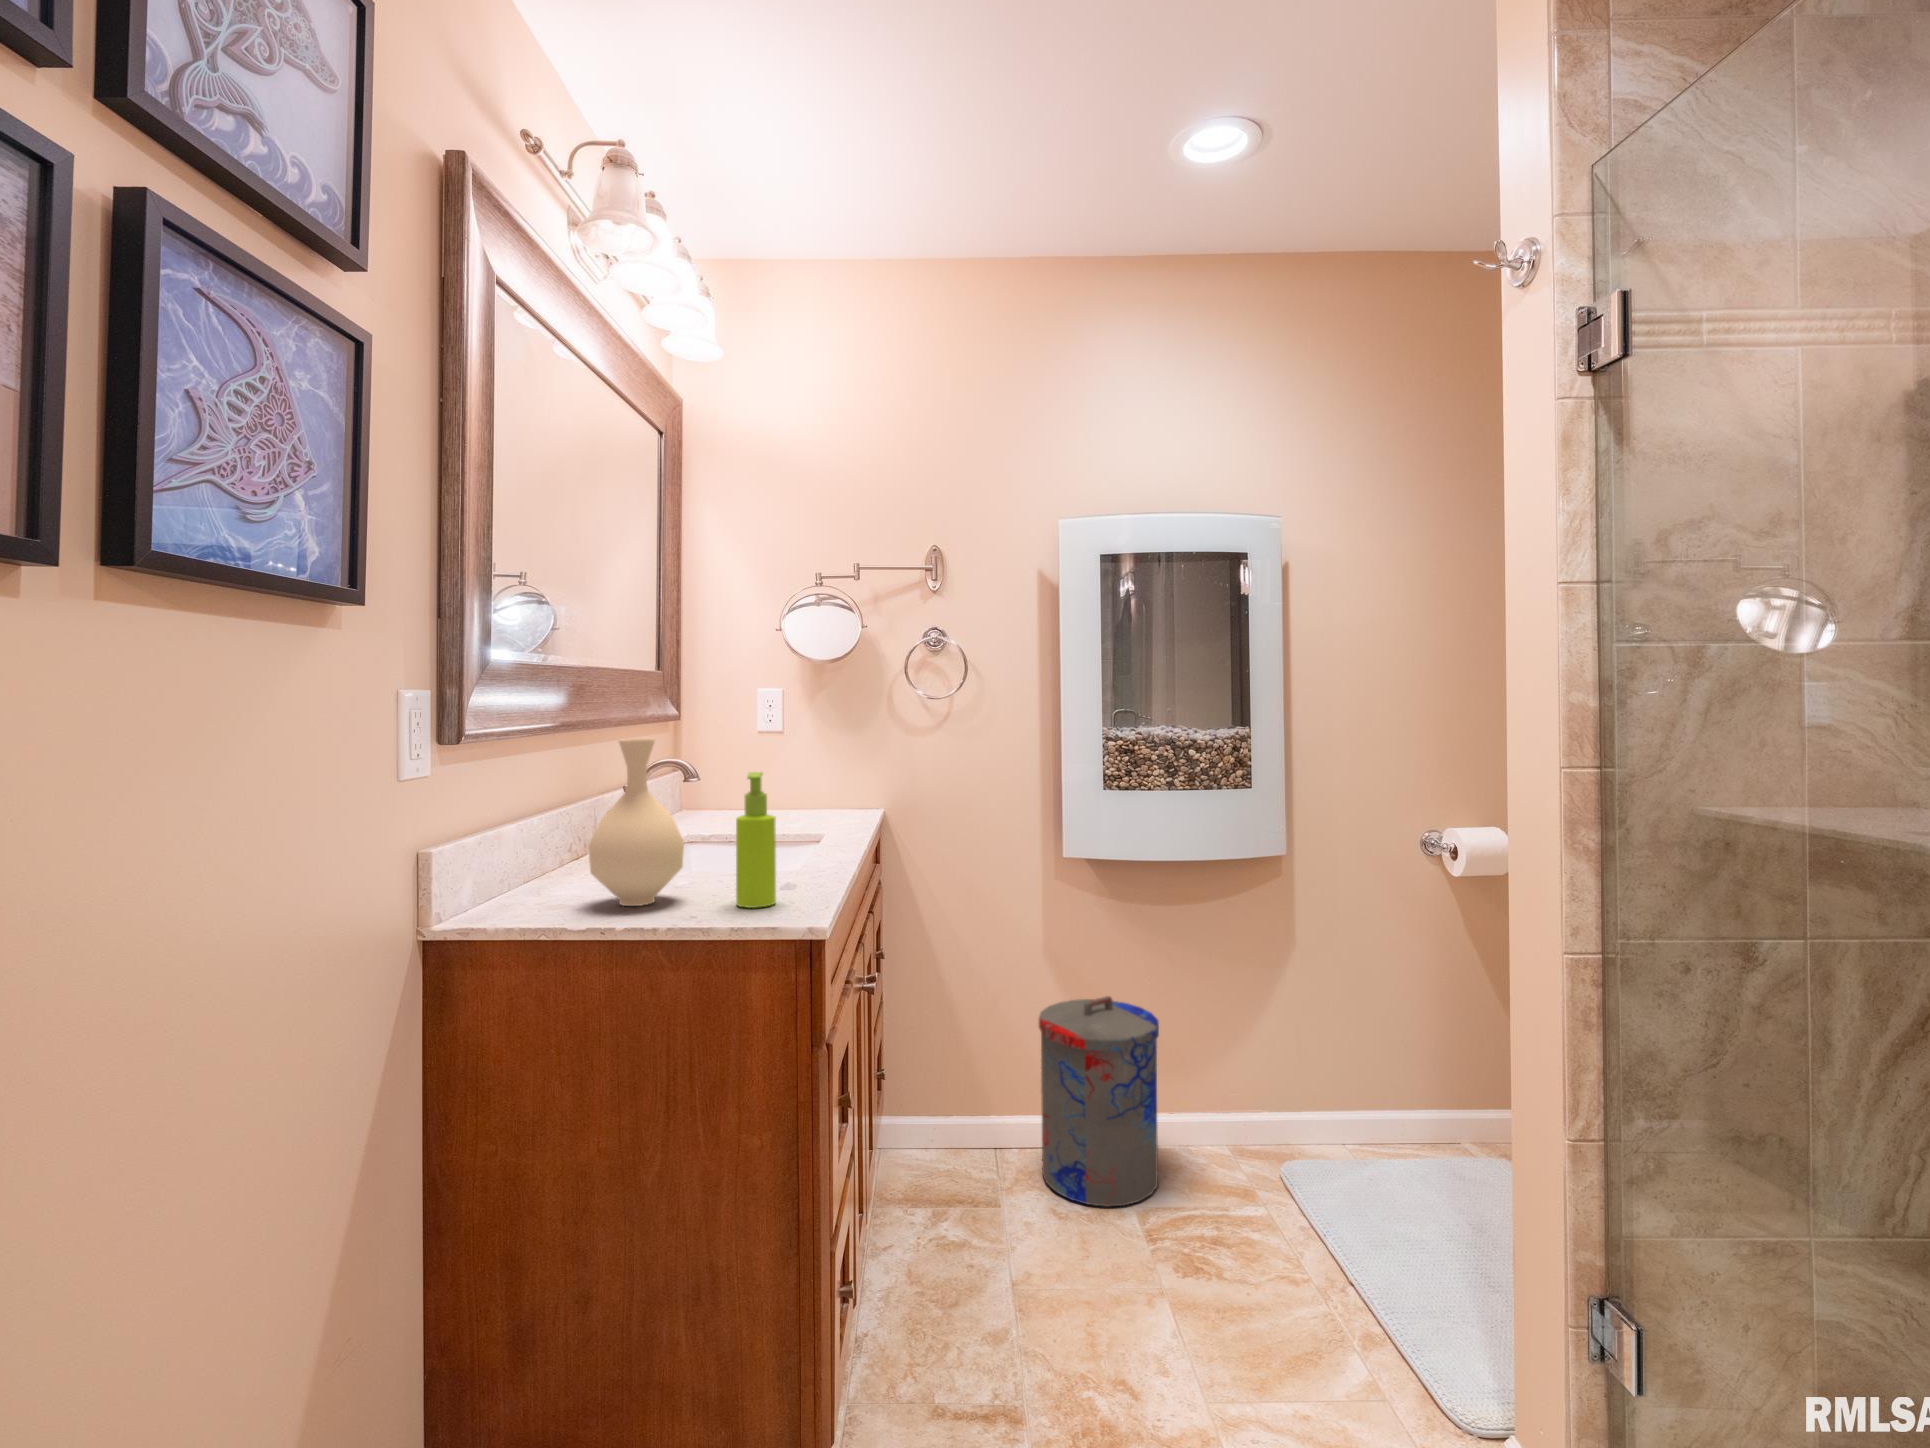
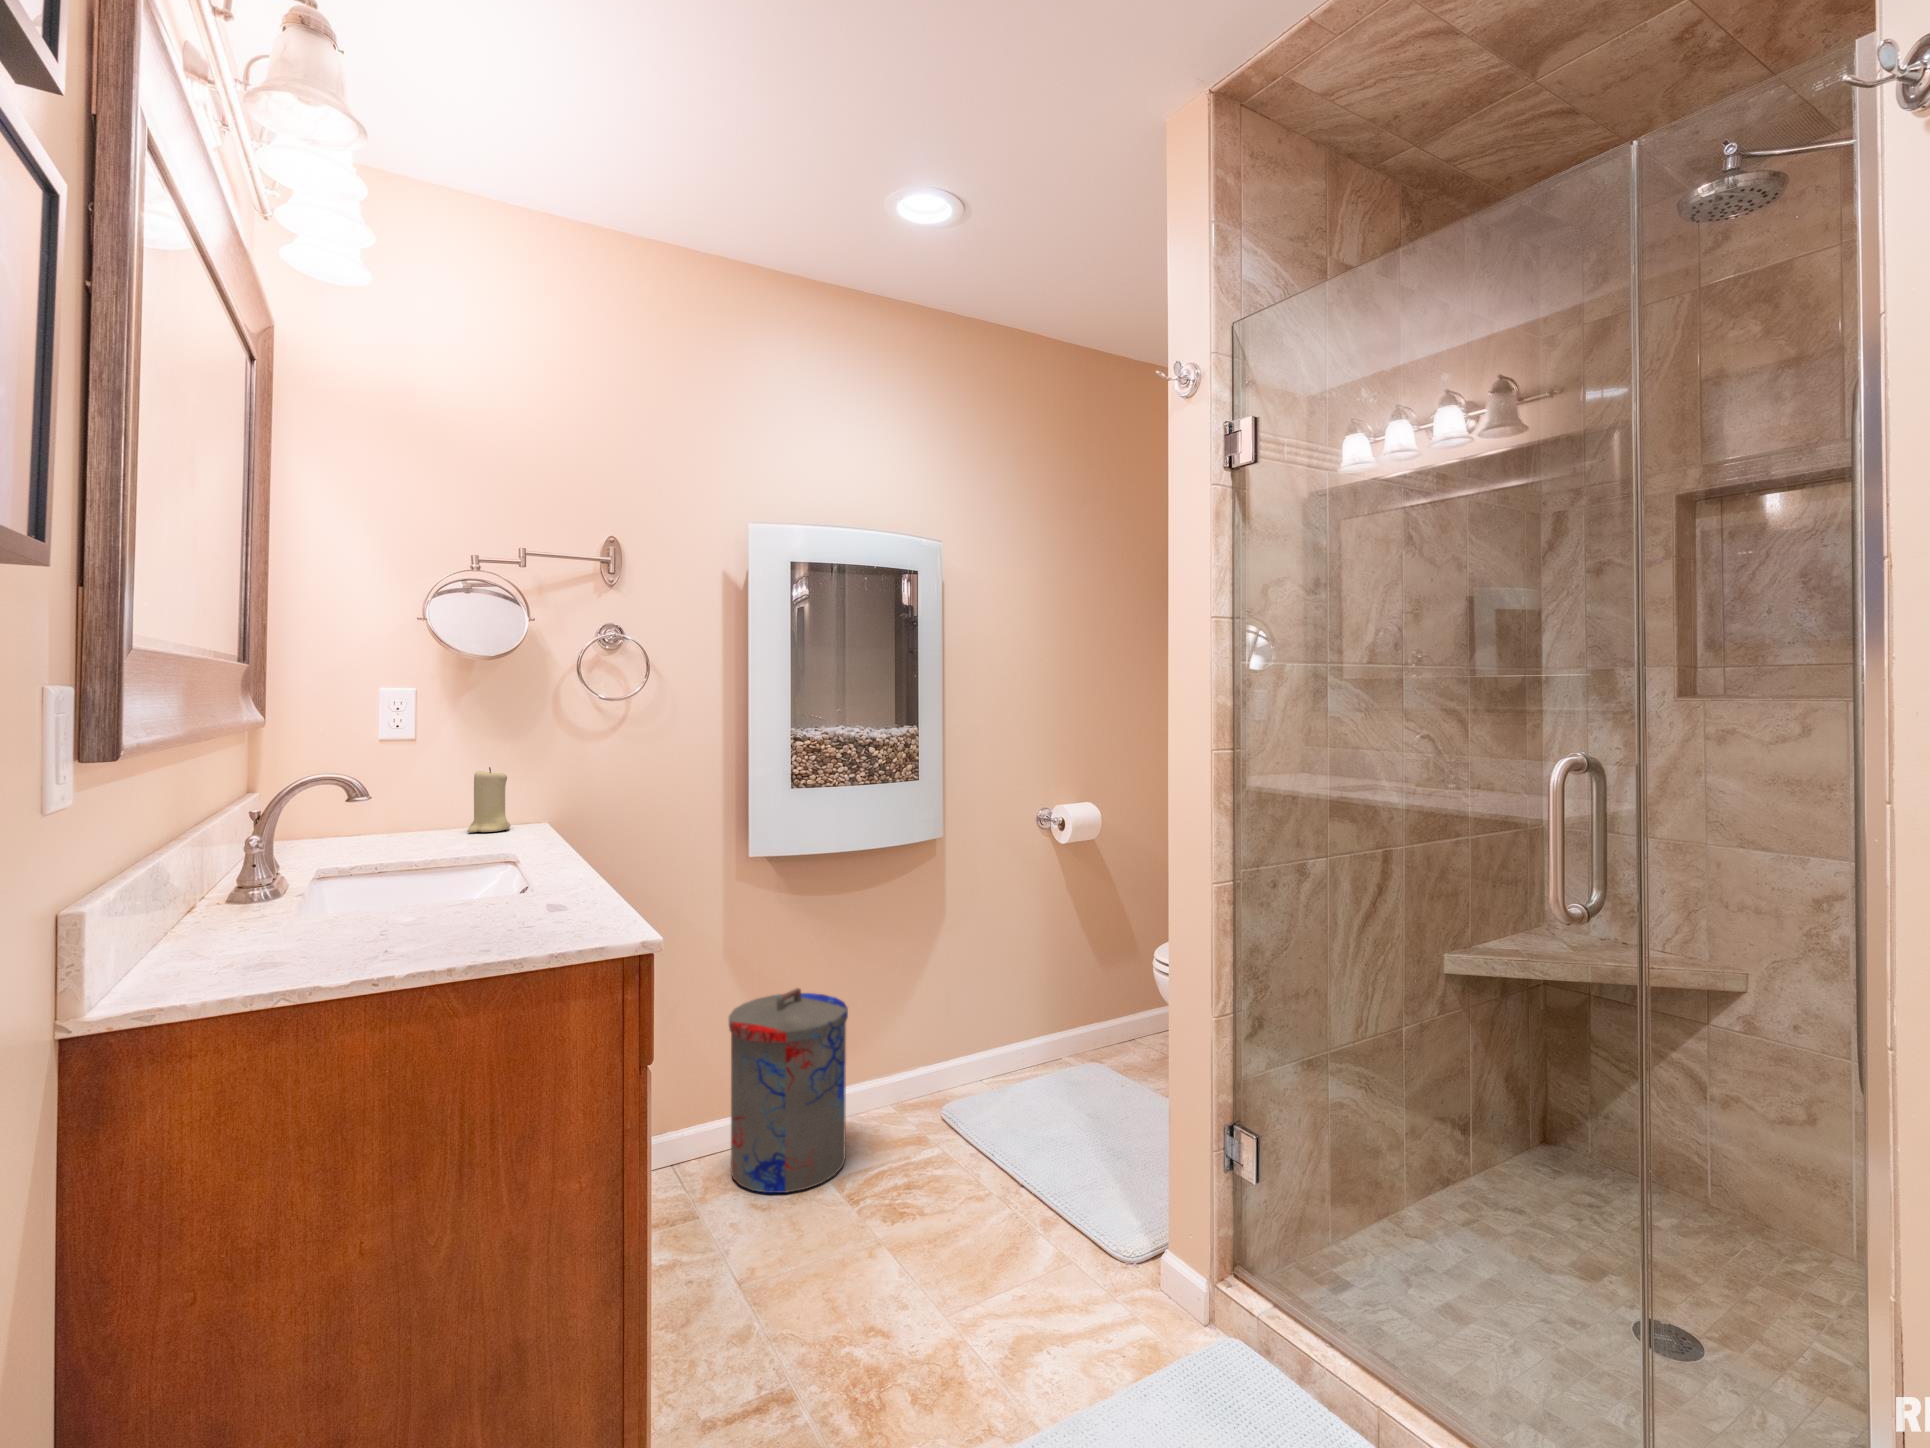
vase: present [588,739,684,906] -> none [317,752,449,953]
candle: none [821,757,856,814] -> present [467,767,511,833]
soap dispenser: present [736,772,776,908] -> none [524,784,572,935]

